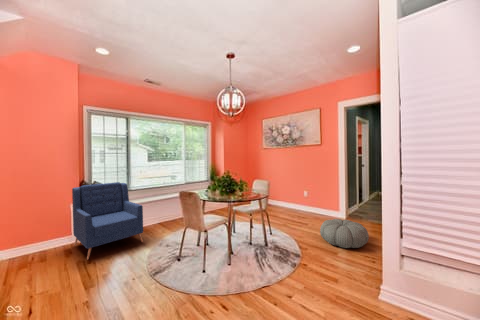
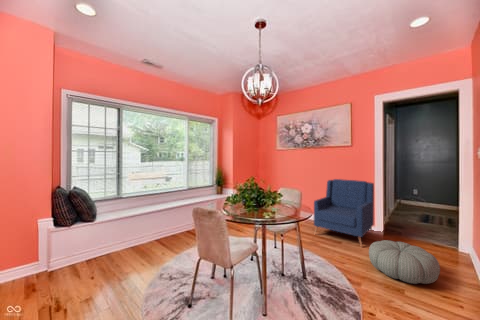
armchair: present [72,182,143,260] -> present [314,179,374,246]

